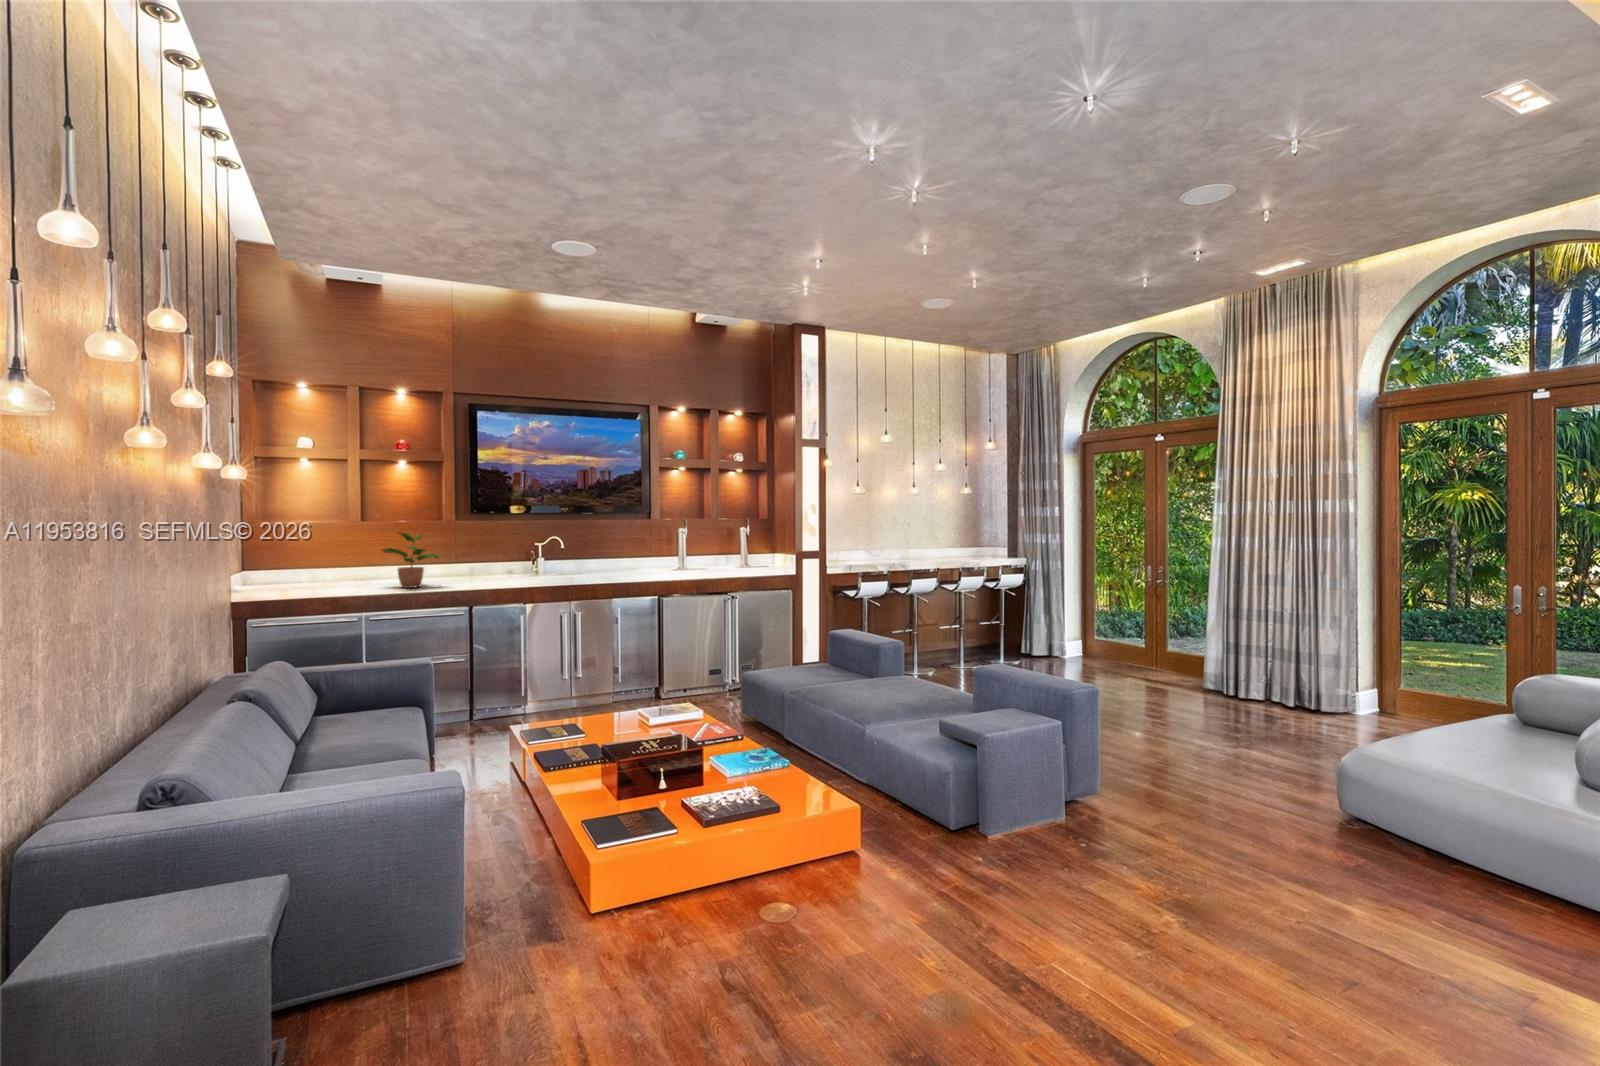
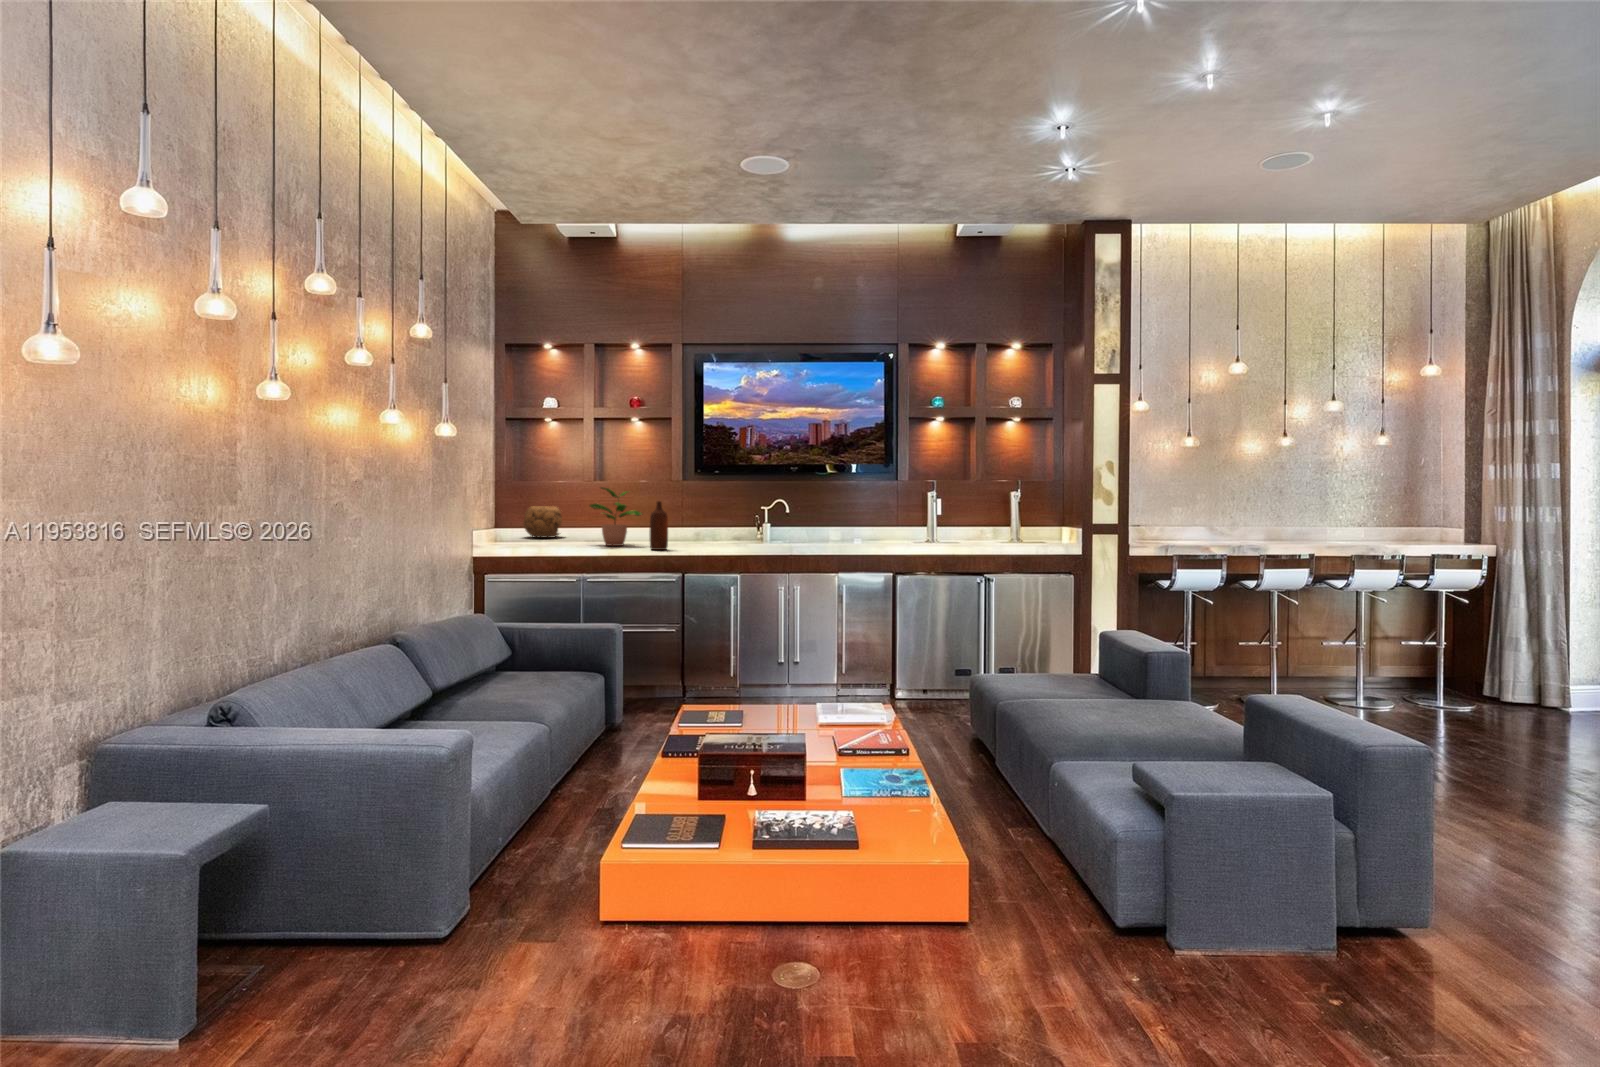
bottle: none [456,545,474,590] -> present [650,501,668,550]
decorative bowl: none [288,549,335,582] -> present [523,506,562,538]

